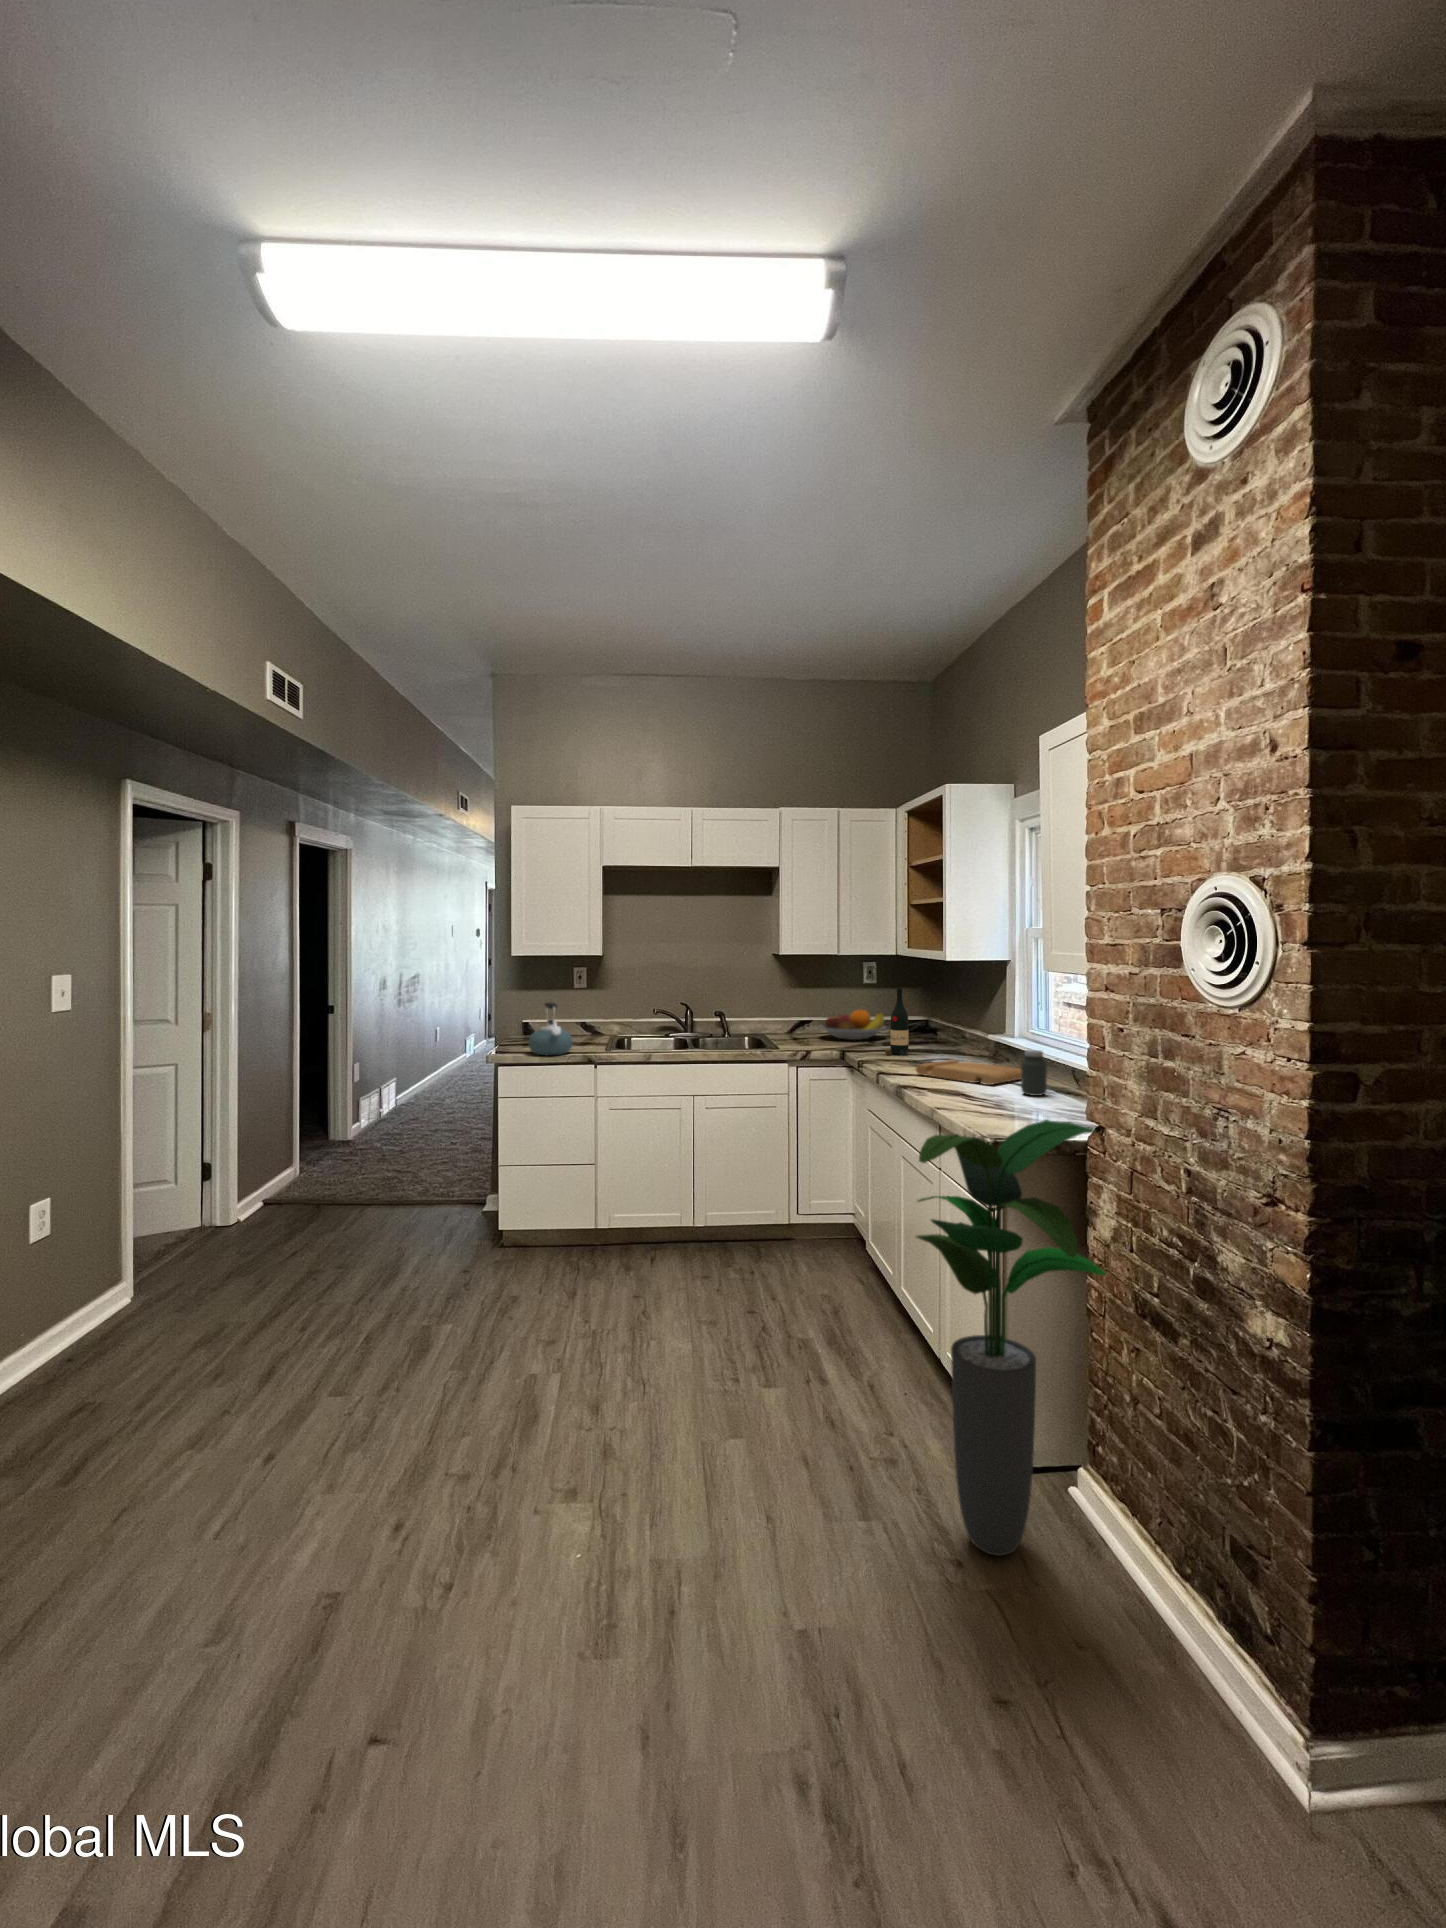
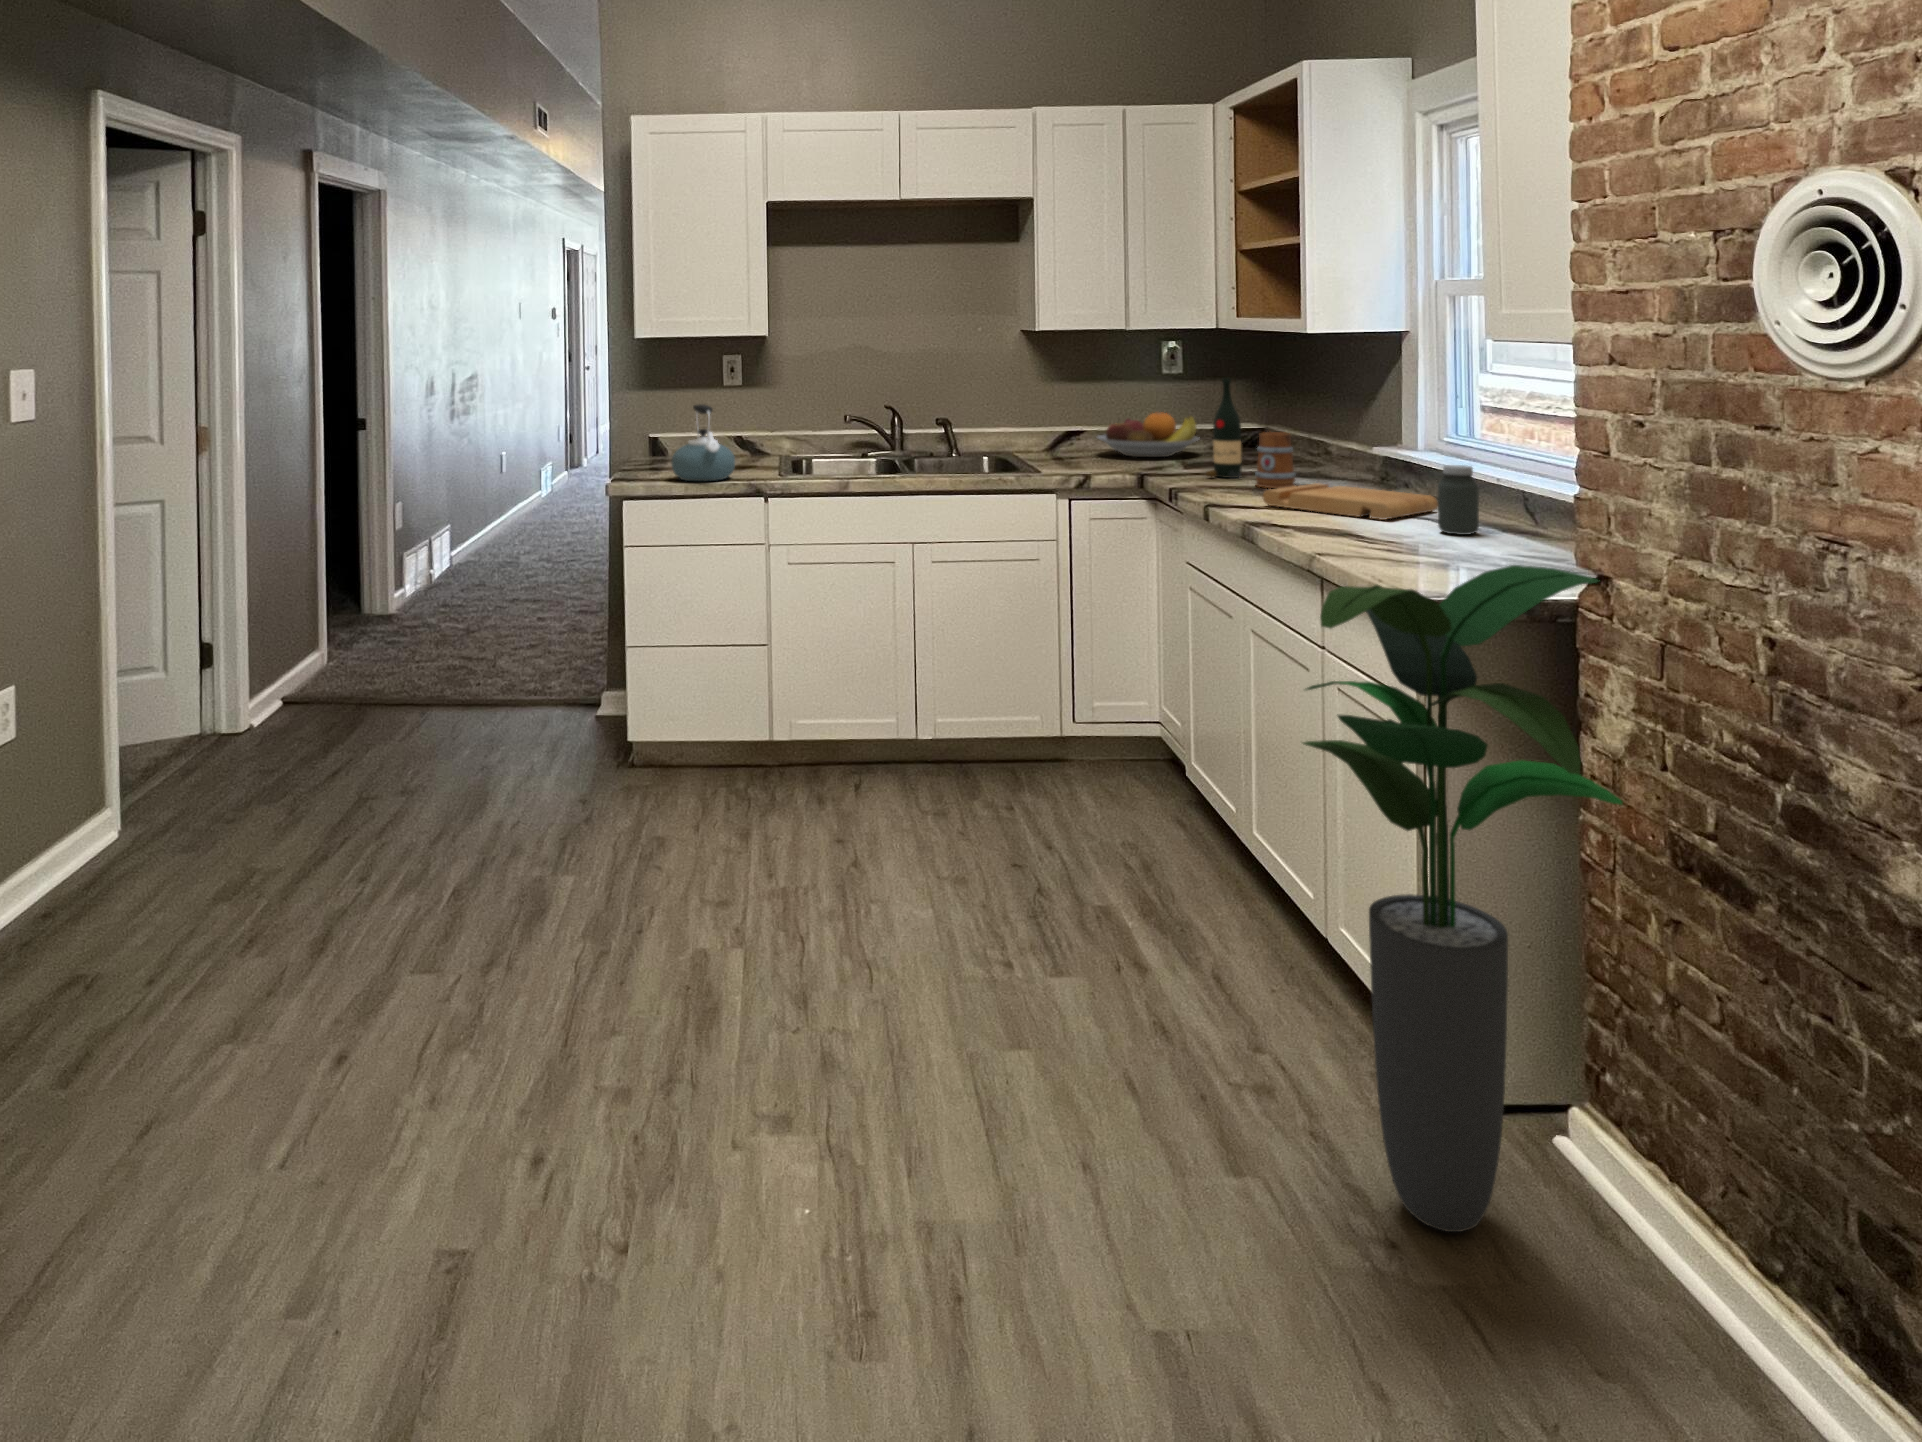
mug: none [915,1025,942,1062] -> present [1255,432,1296,488]

